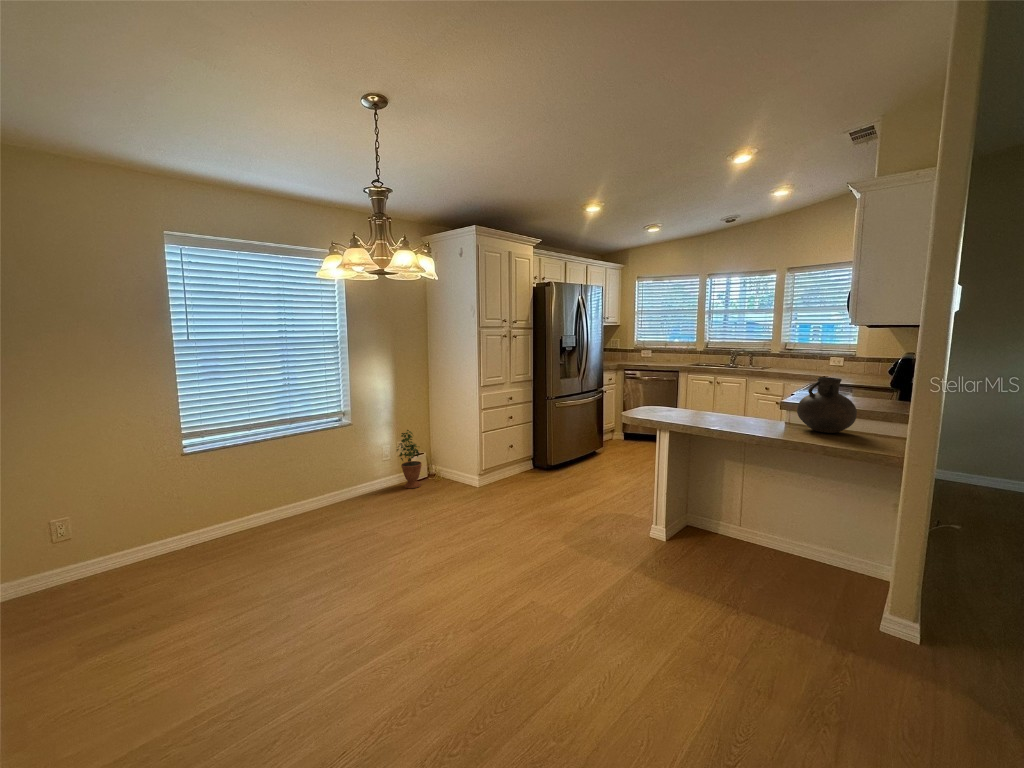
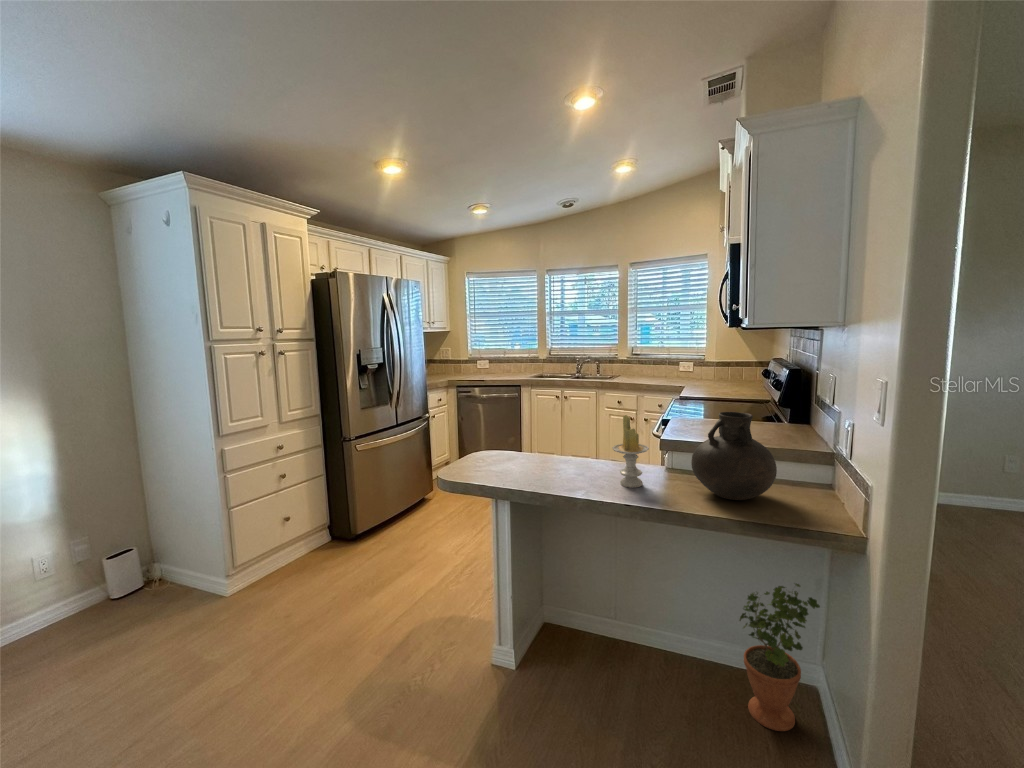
candle: none [743,378,768,424] -> present [612,415,649,488]
potted plant: present [397,430,422,488] -> present [740,584,820,731]

